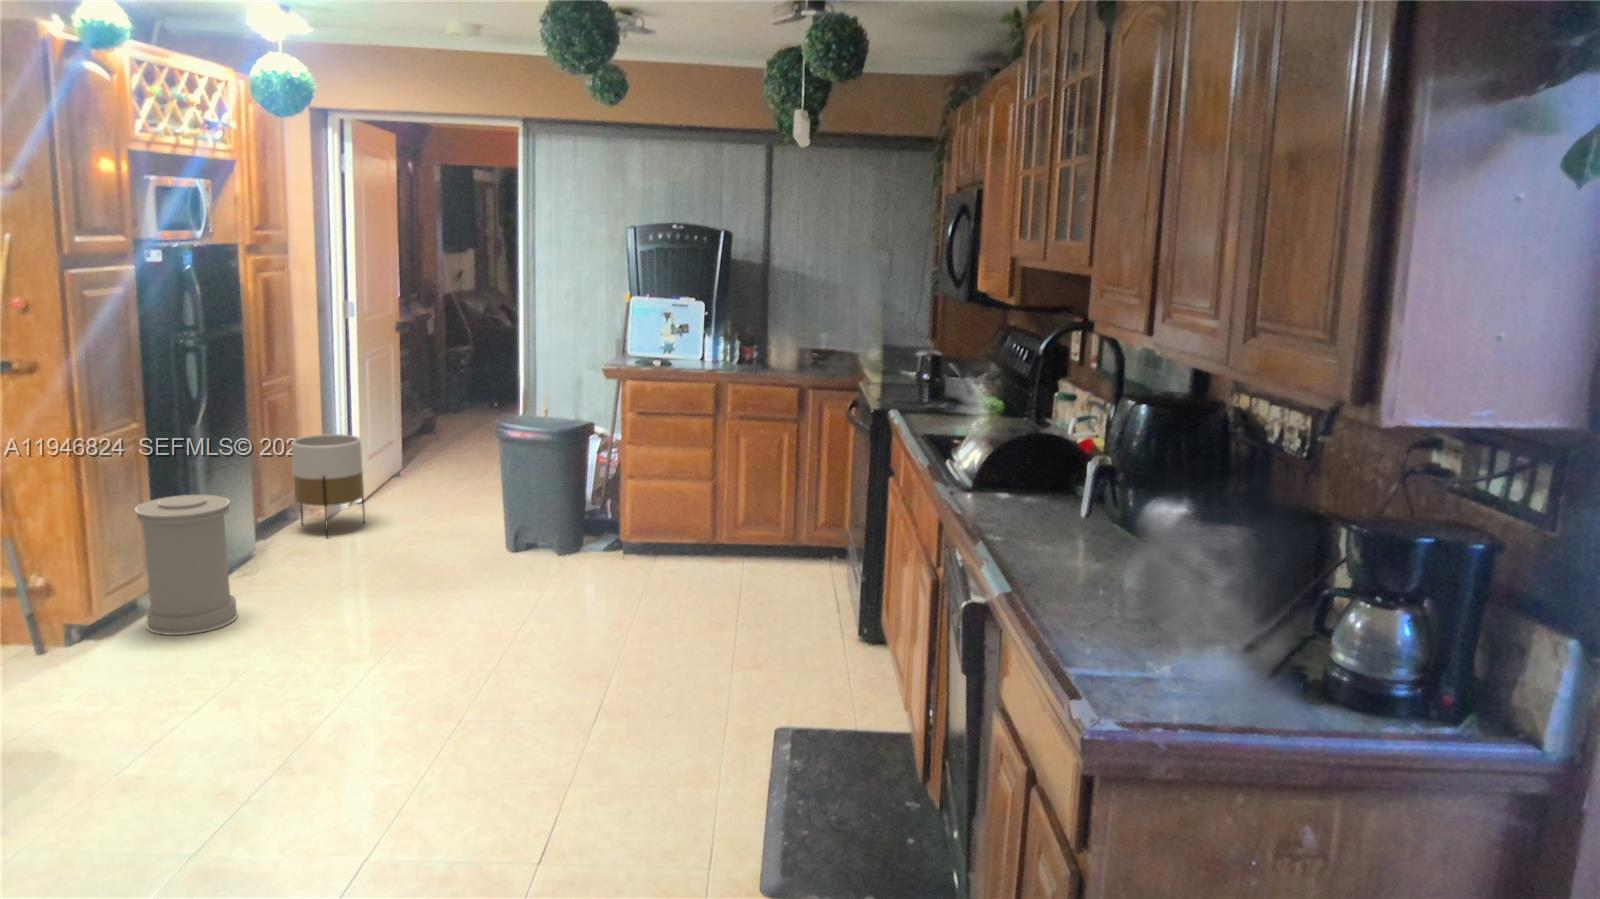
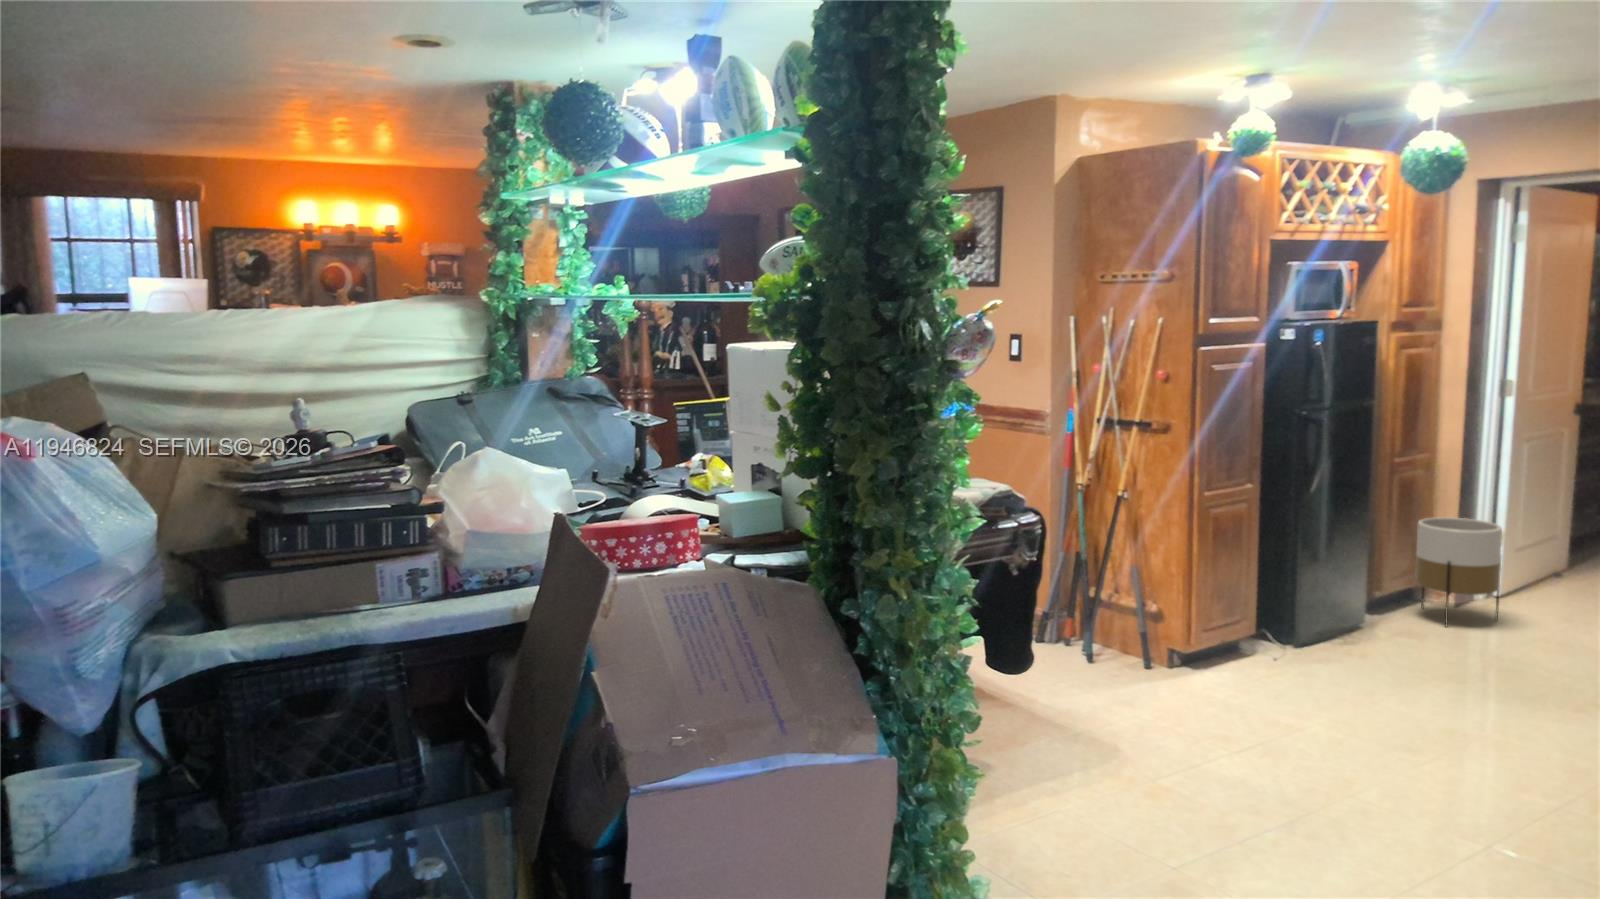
trash can: present [135,495,238,635] -> none [1235,555,1325,690]

